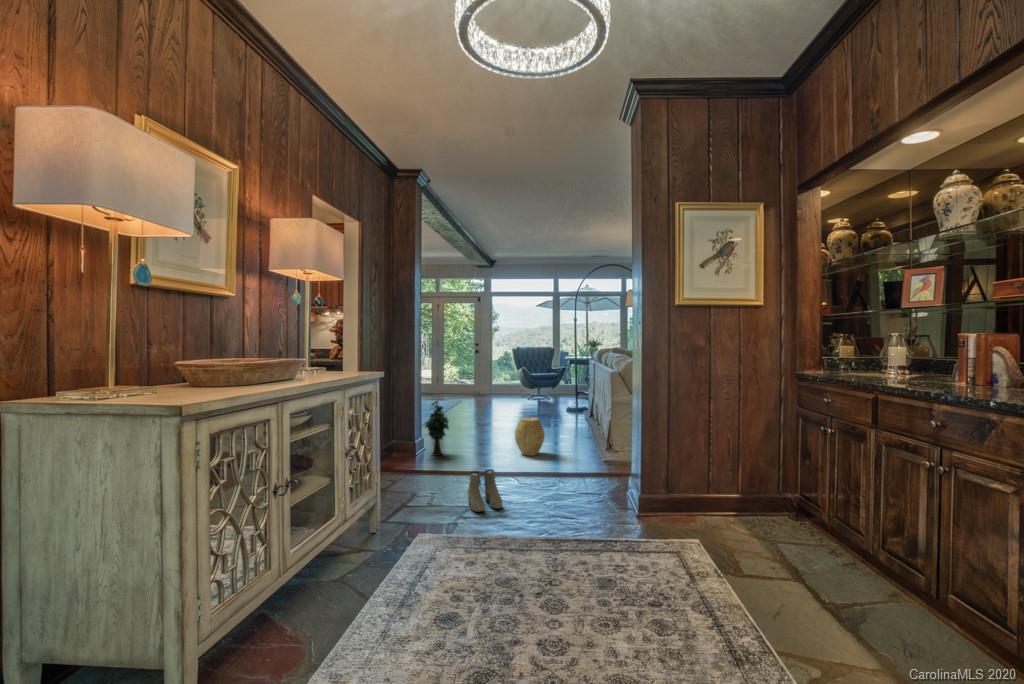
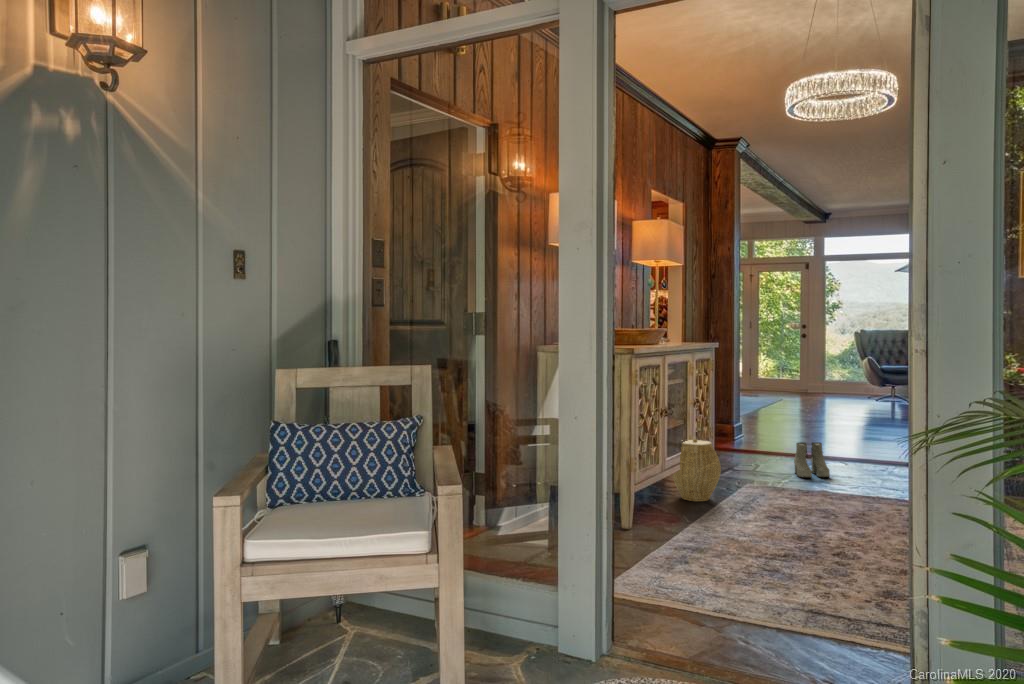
decorative plant: present [425,401,449,456] -> none [743,383,771,441]
woven basket: present [515,417,545,456] -> present [672,439,721,501]

